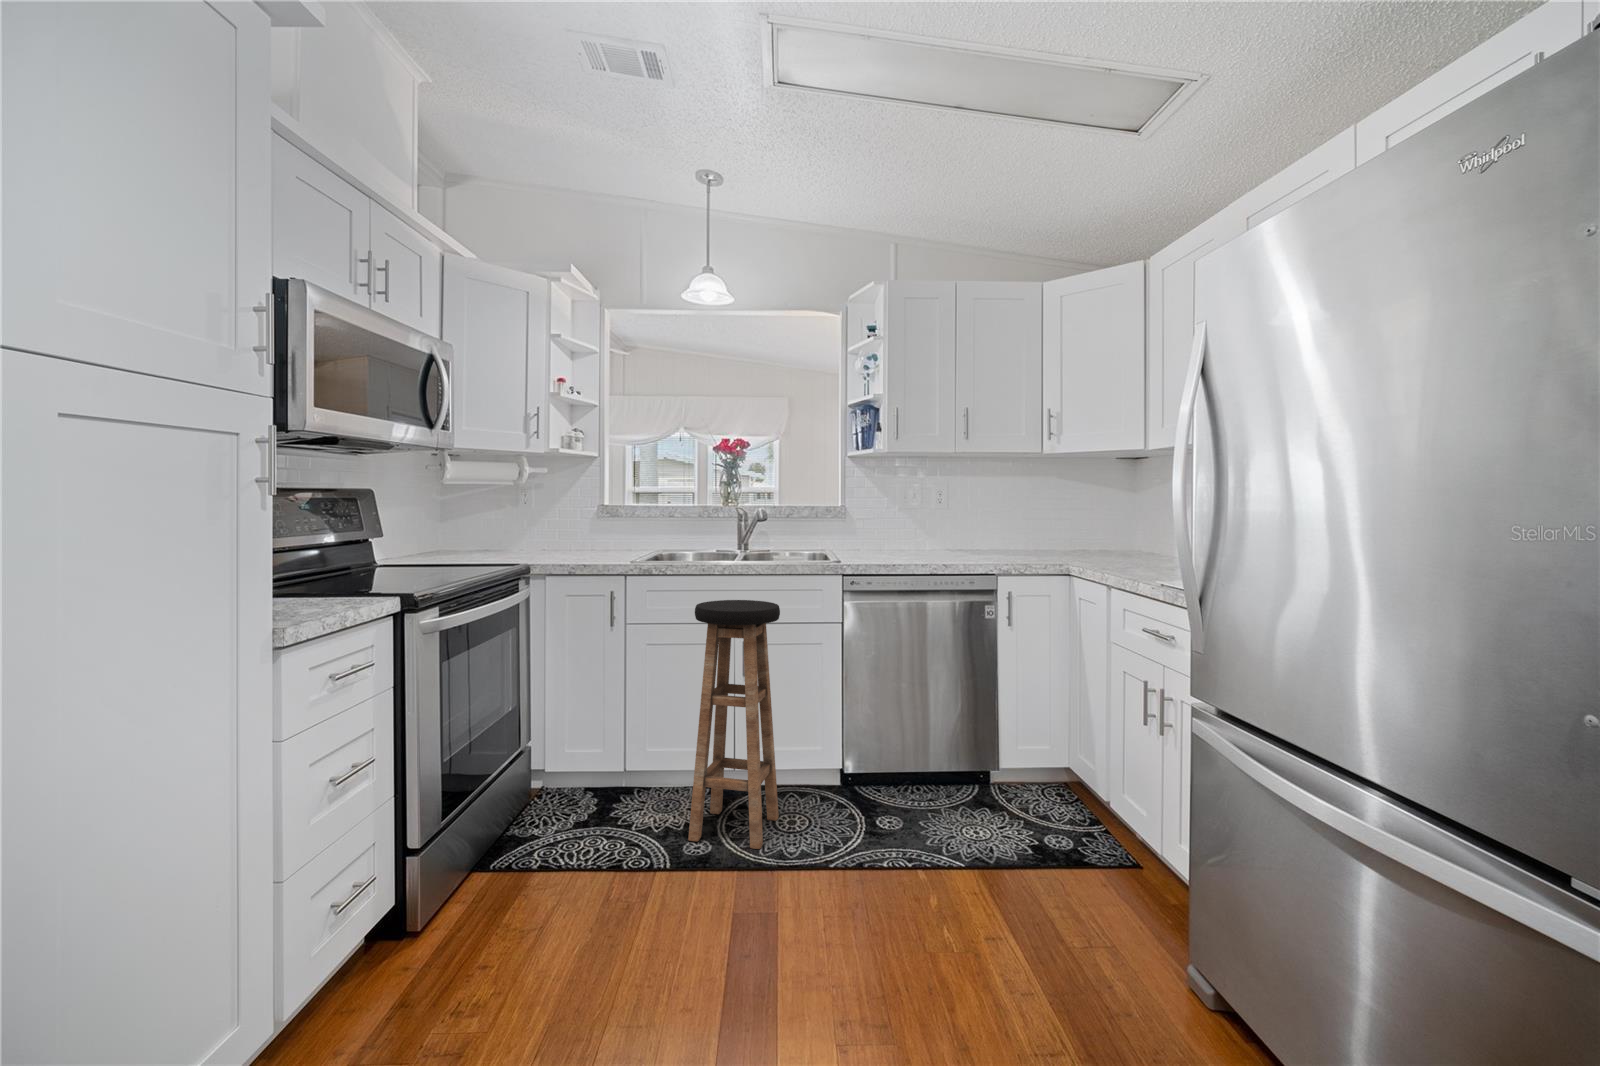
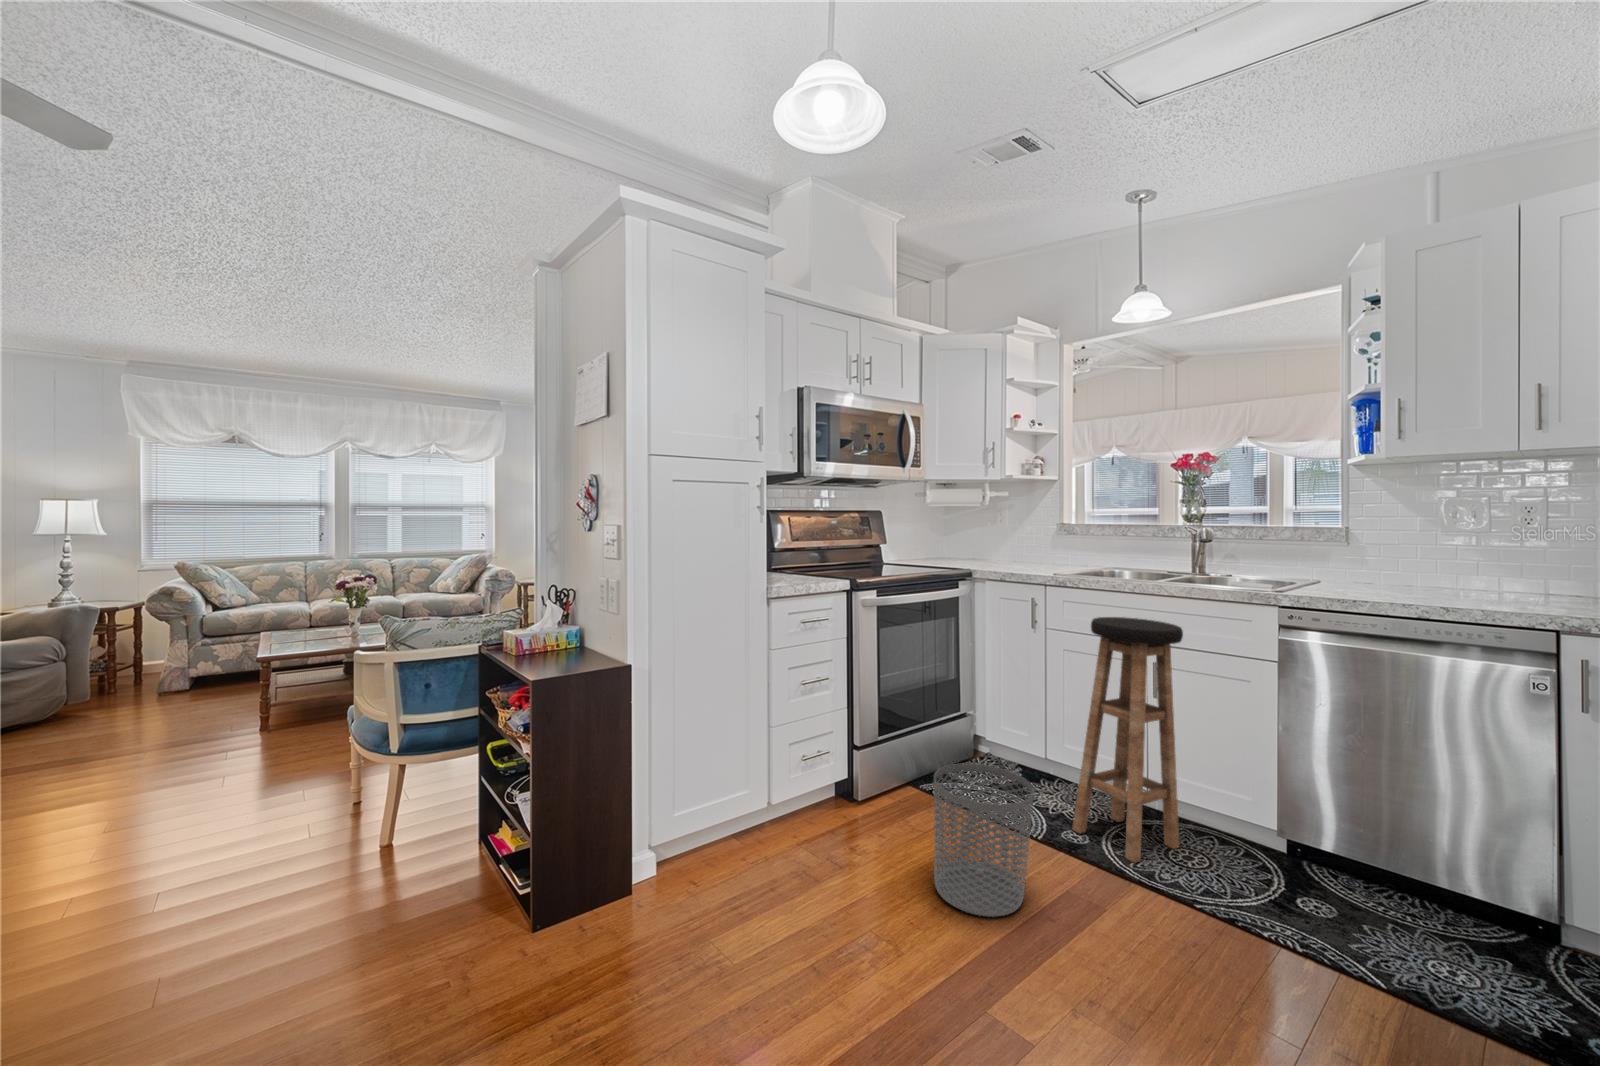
waste bin: none [593,800,714,994] -> present [934,763,1034,917]

